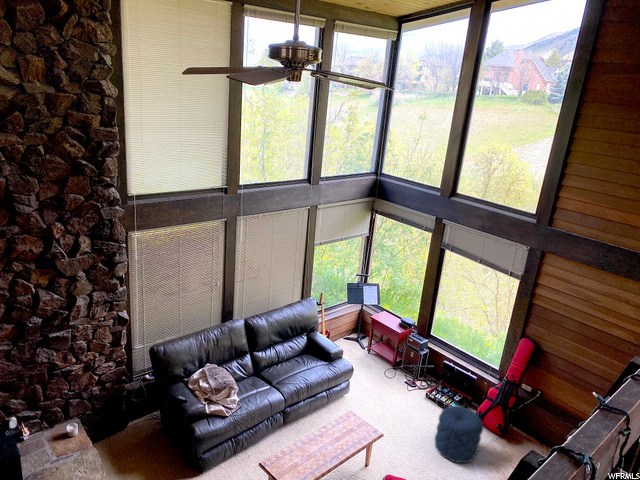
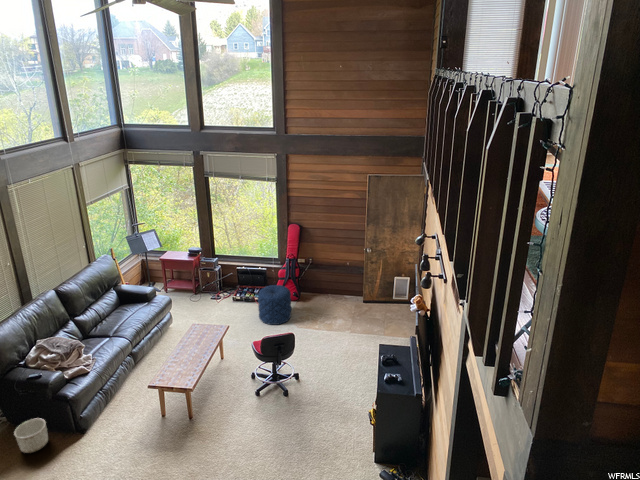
planter: none [151,434,176,465] -> present [14,418,48,453]

